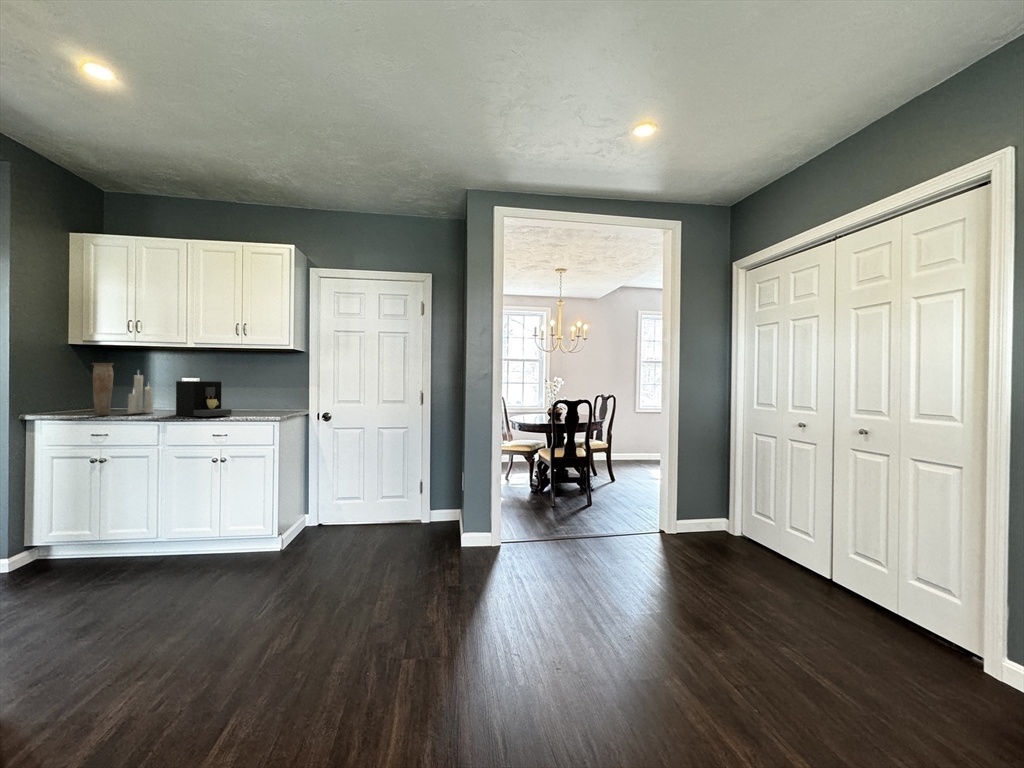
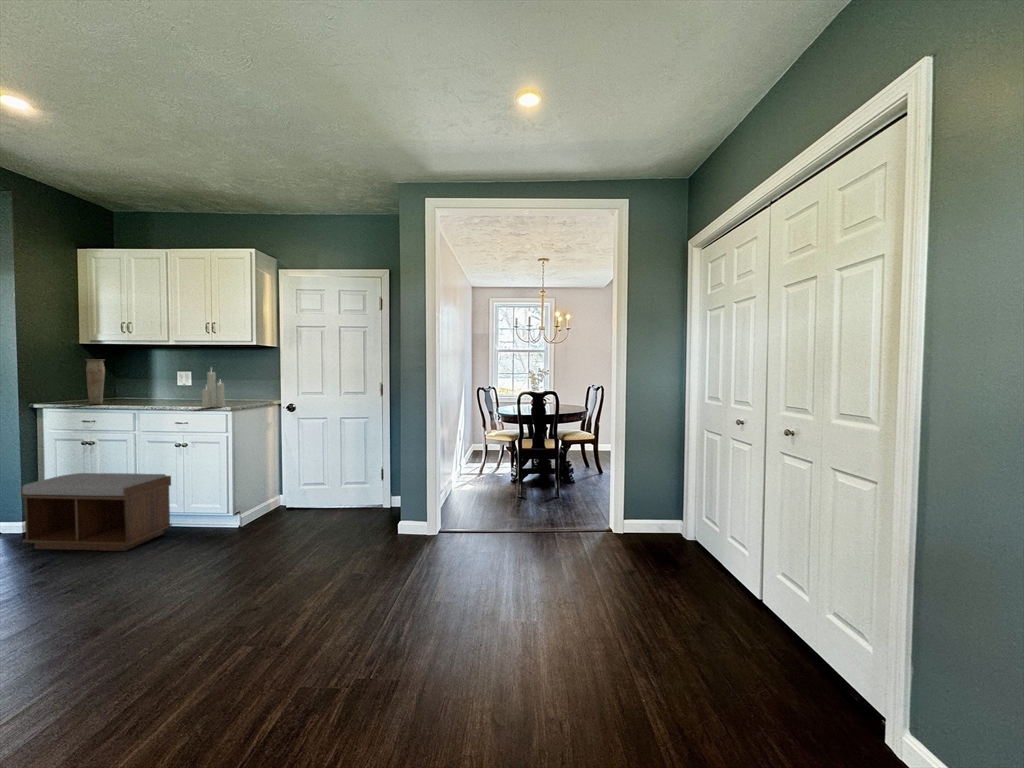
candle: present [128,375,153,414] -> present [202,372,225,408]
coffee maker: present [176,381,232,416] -> none [155,374,197,406]
bench: none [30,494,206,588] -> present [21,473,172,551]

